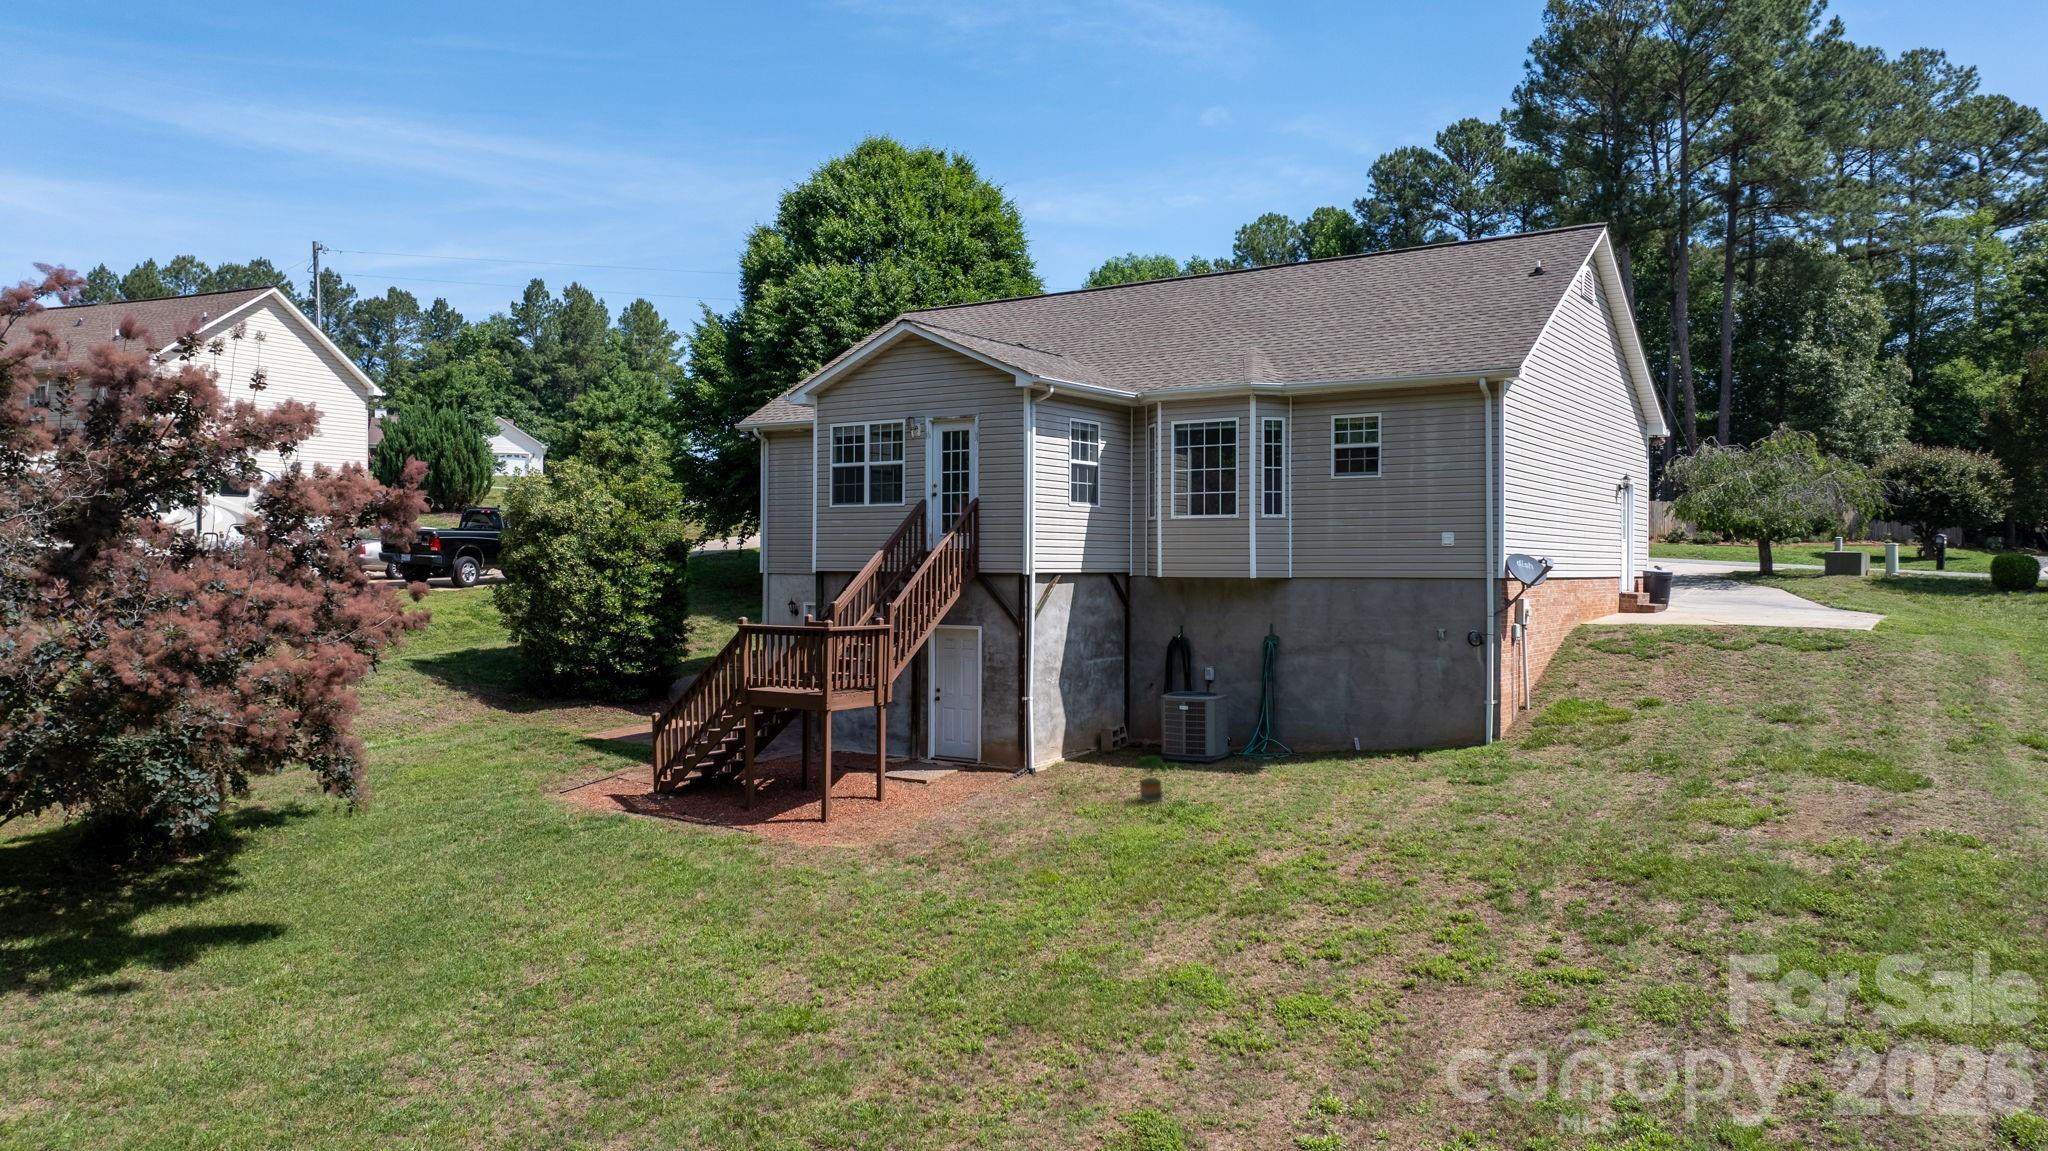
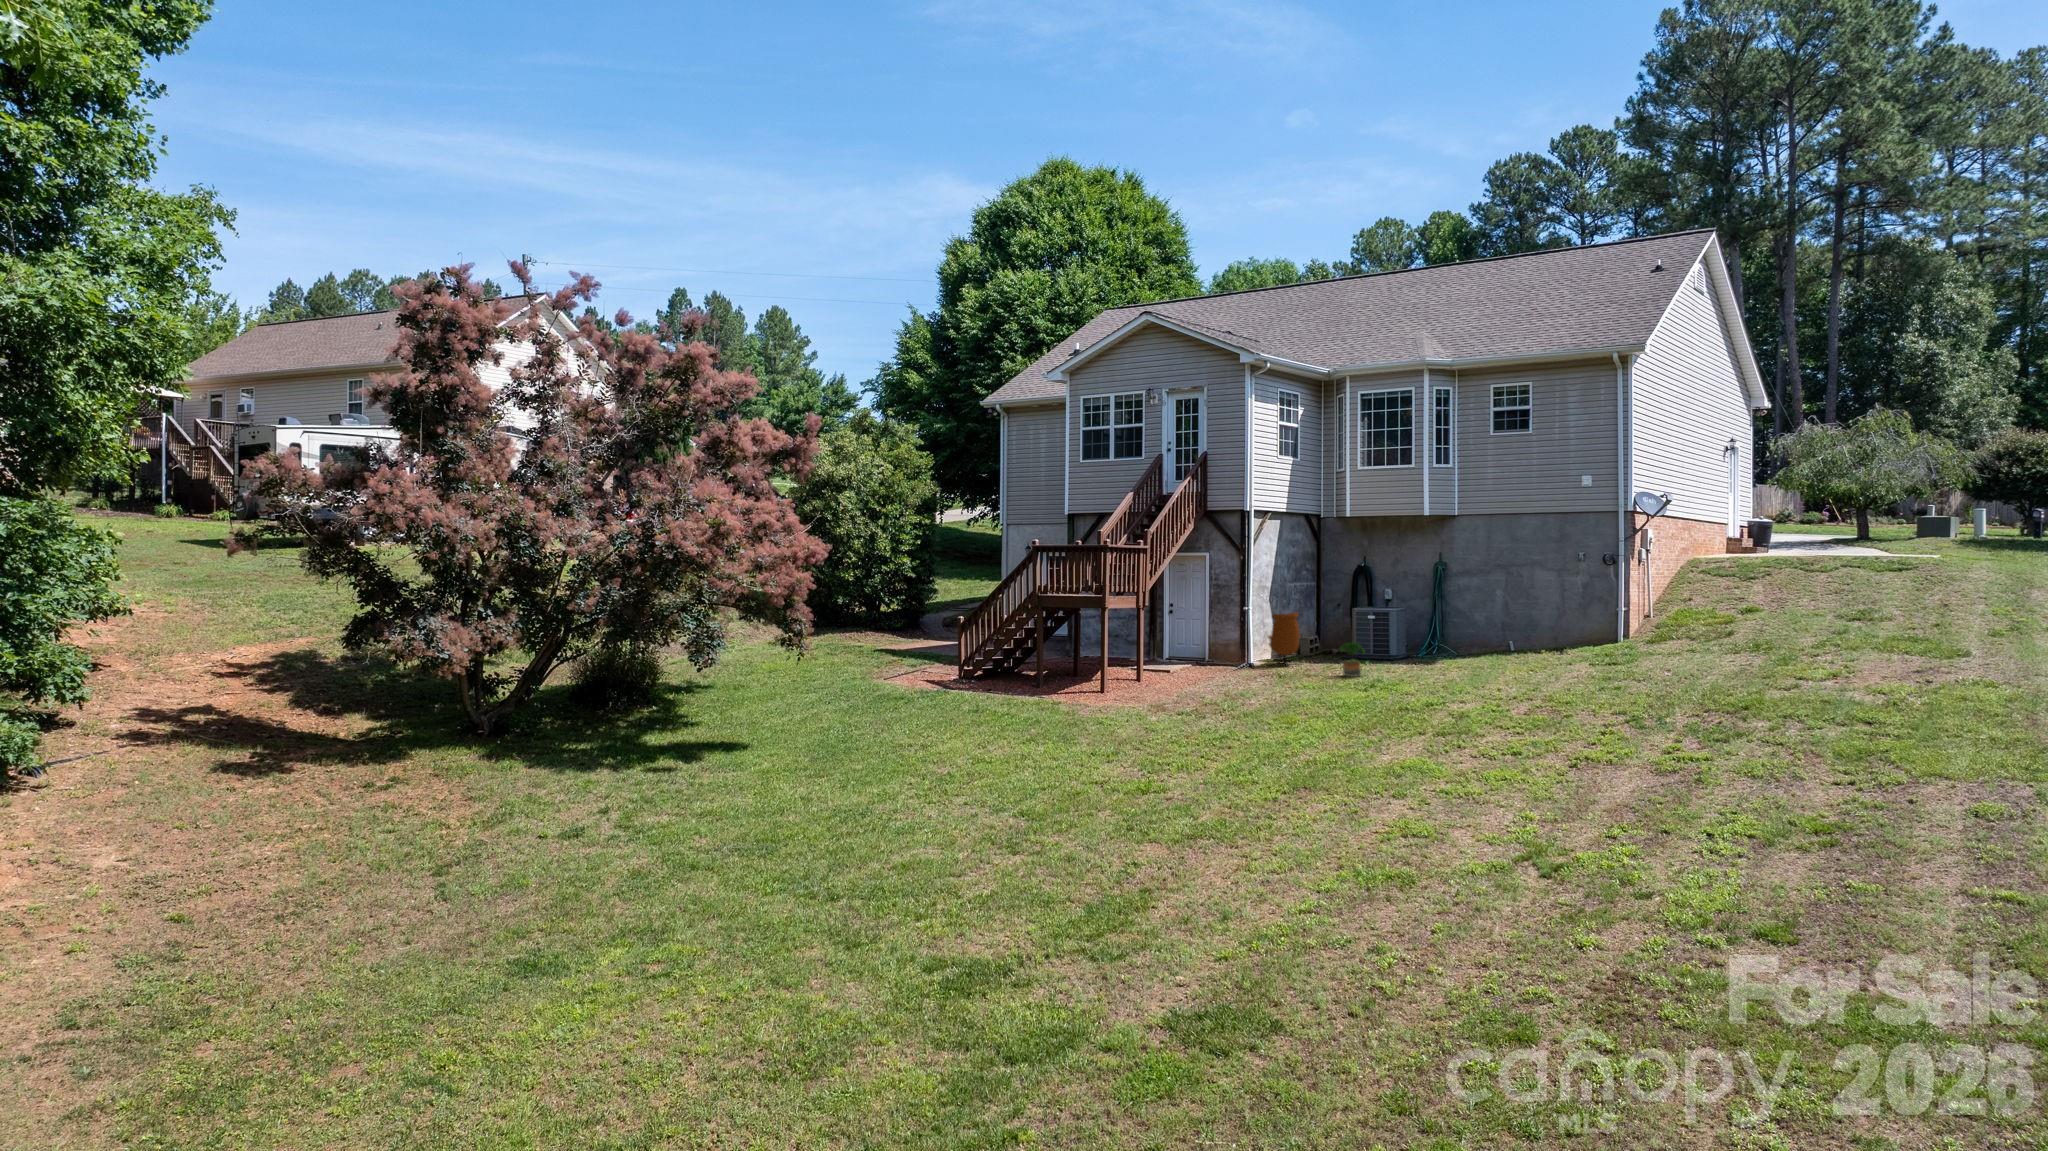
lounge chair: none [1054,710,1100,783] -> present [1268,613,1300,666]

